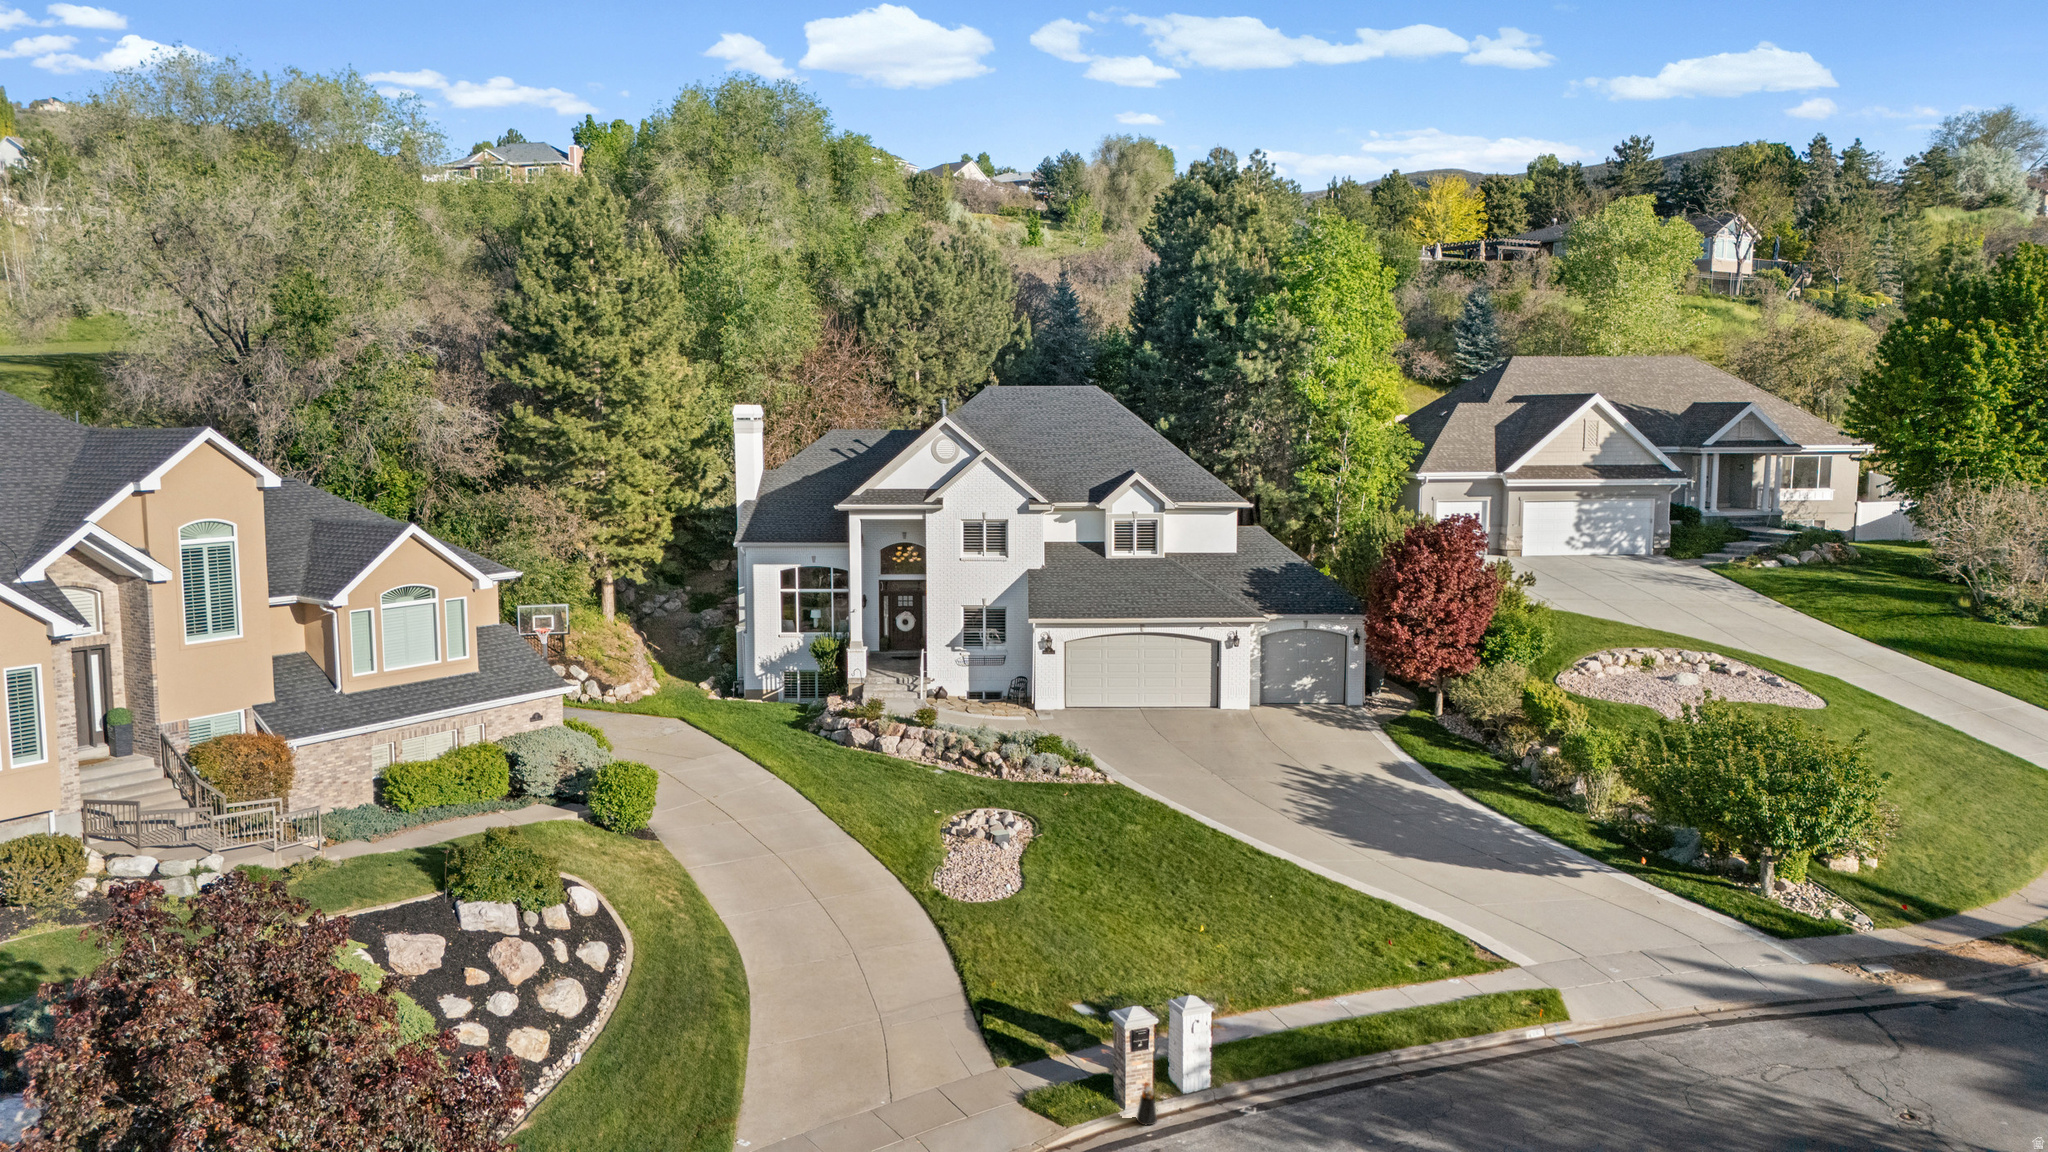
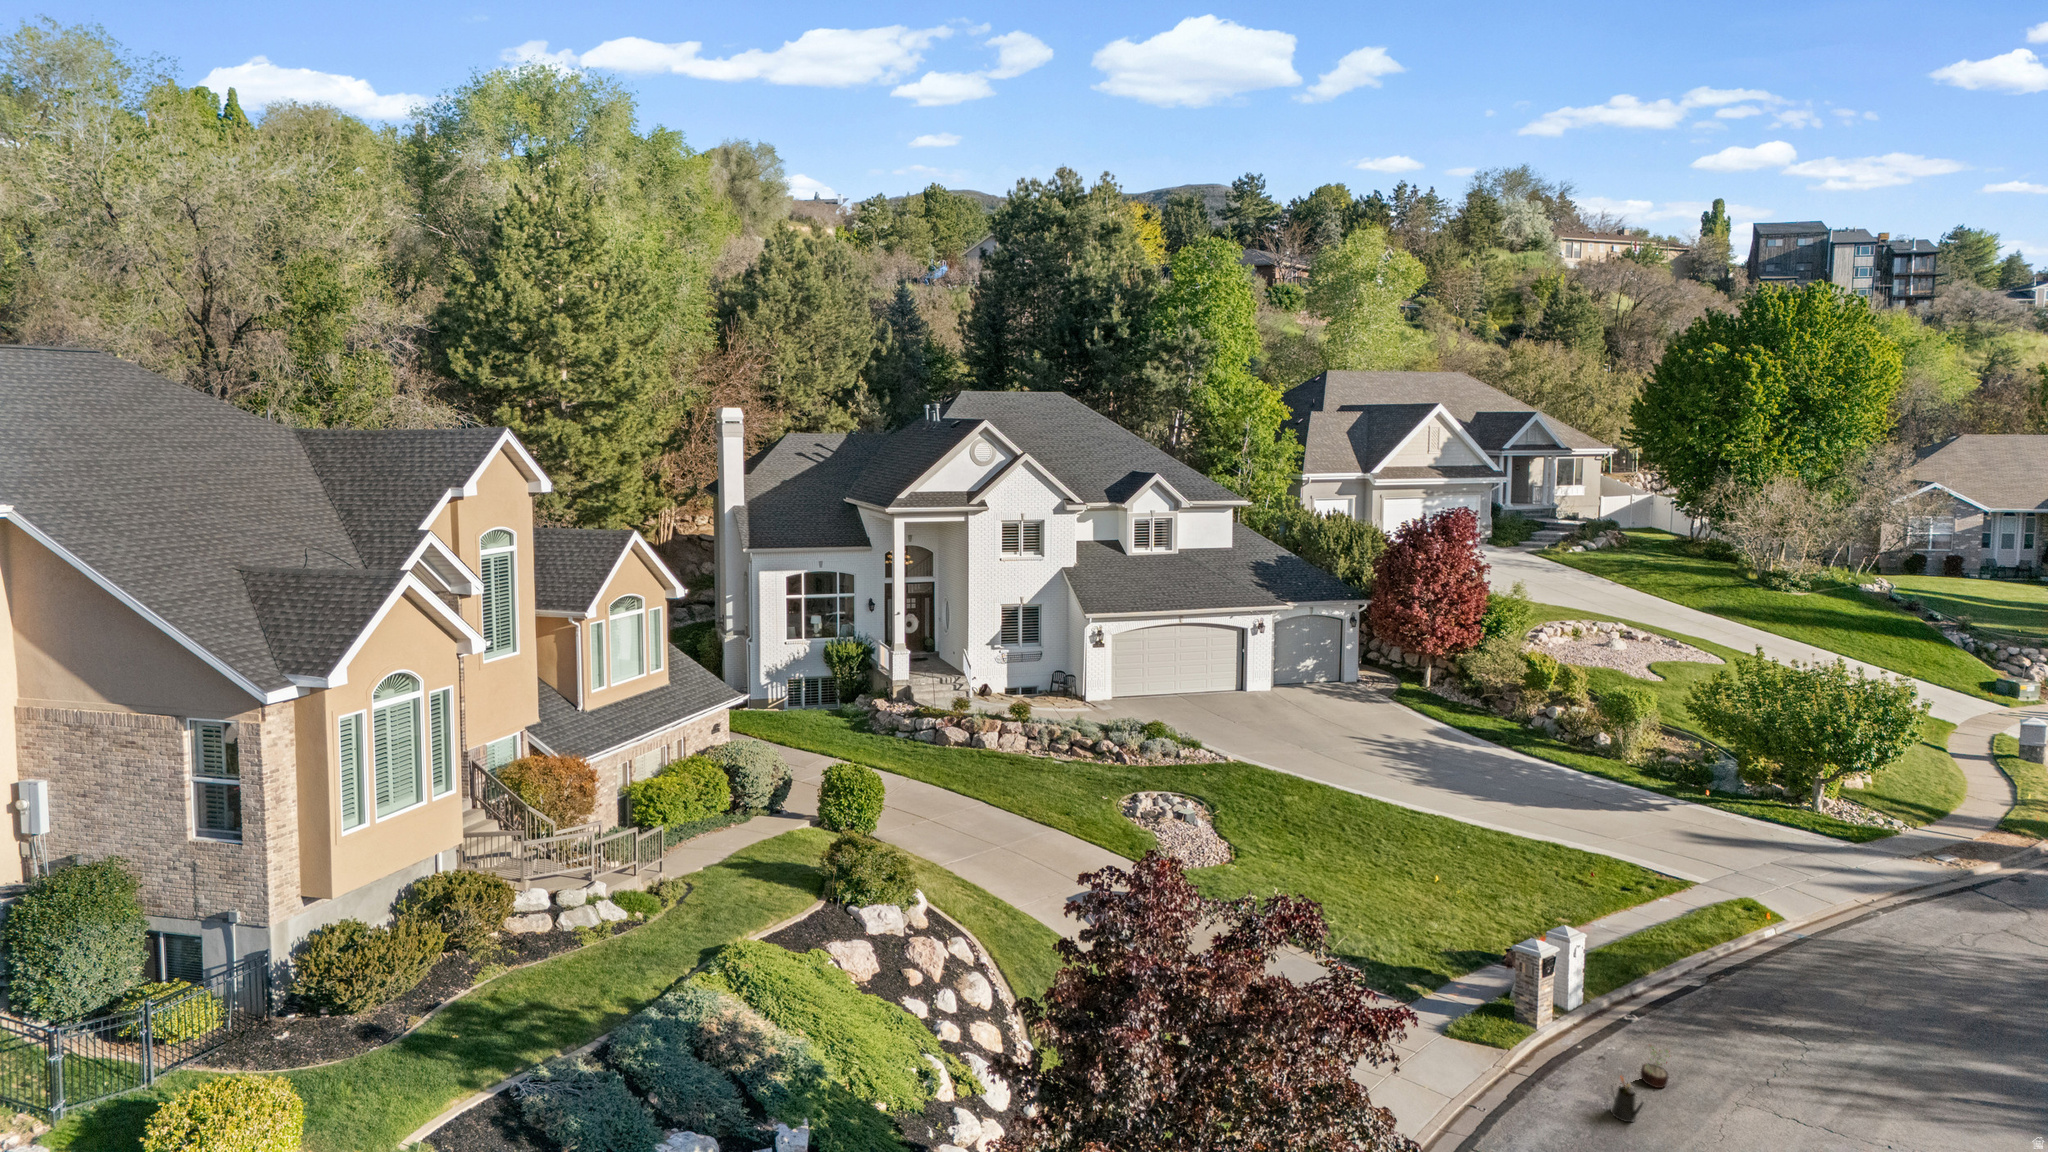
decorative plant: none [1198,1063,1226,1105] -> present [1641,1045,1670,1088]

